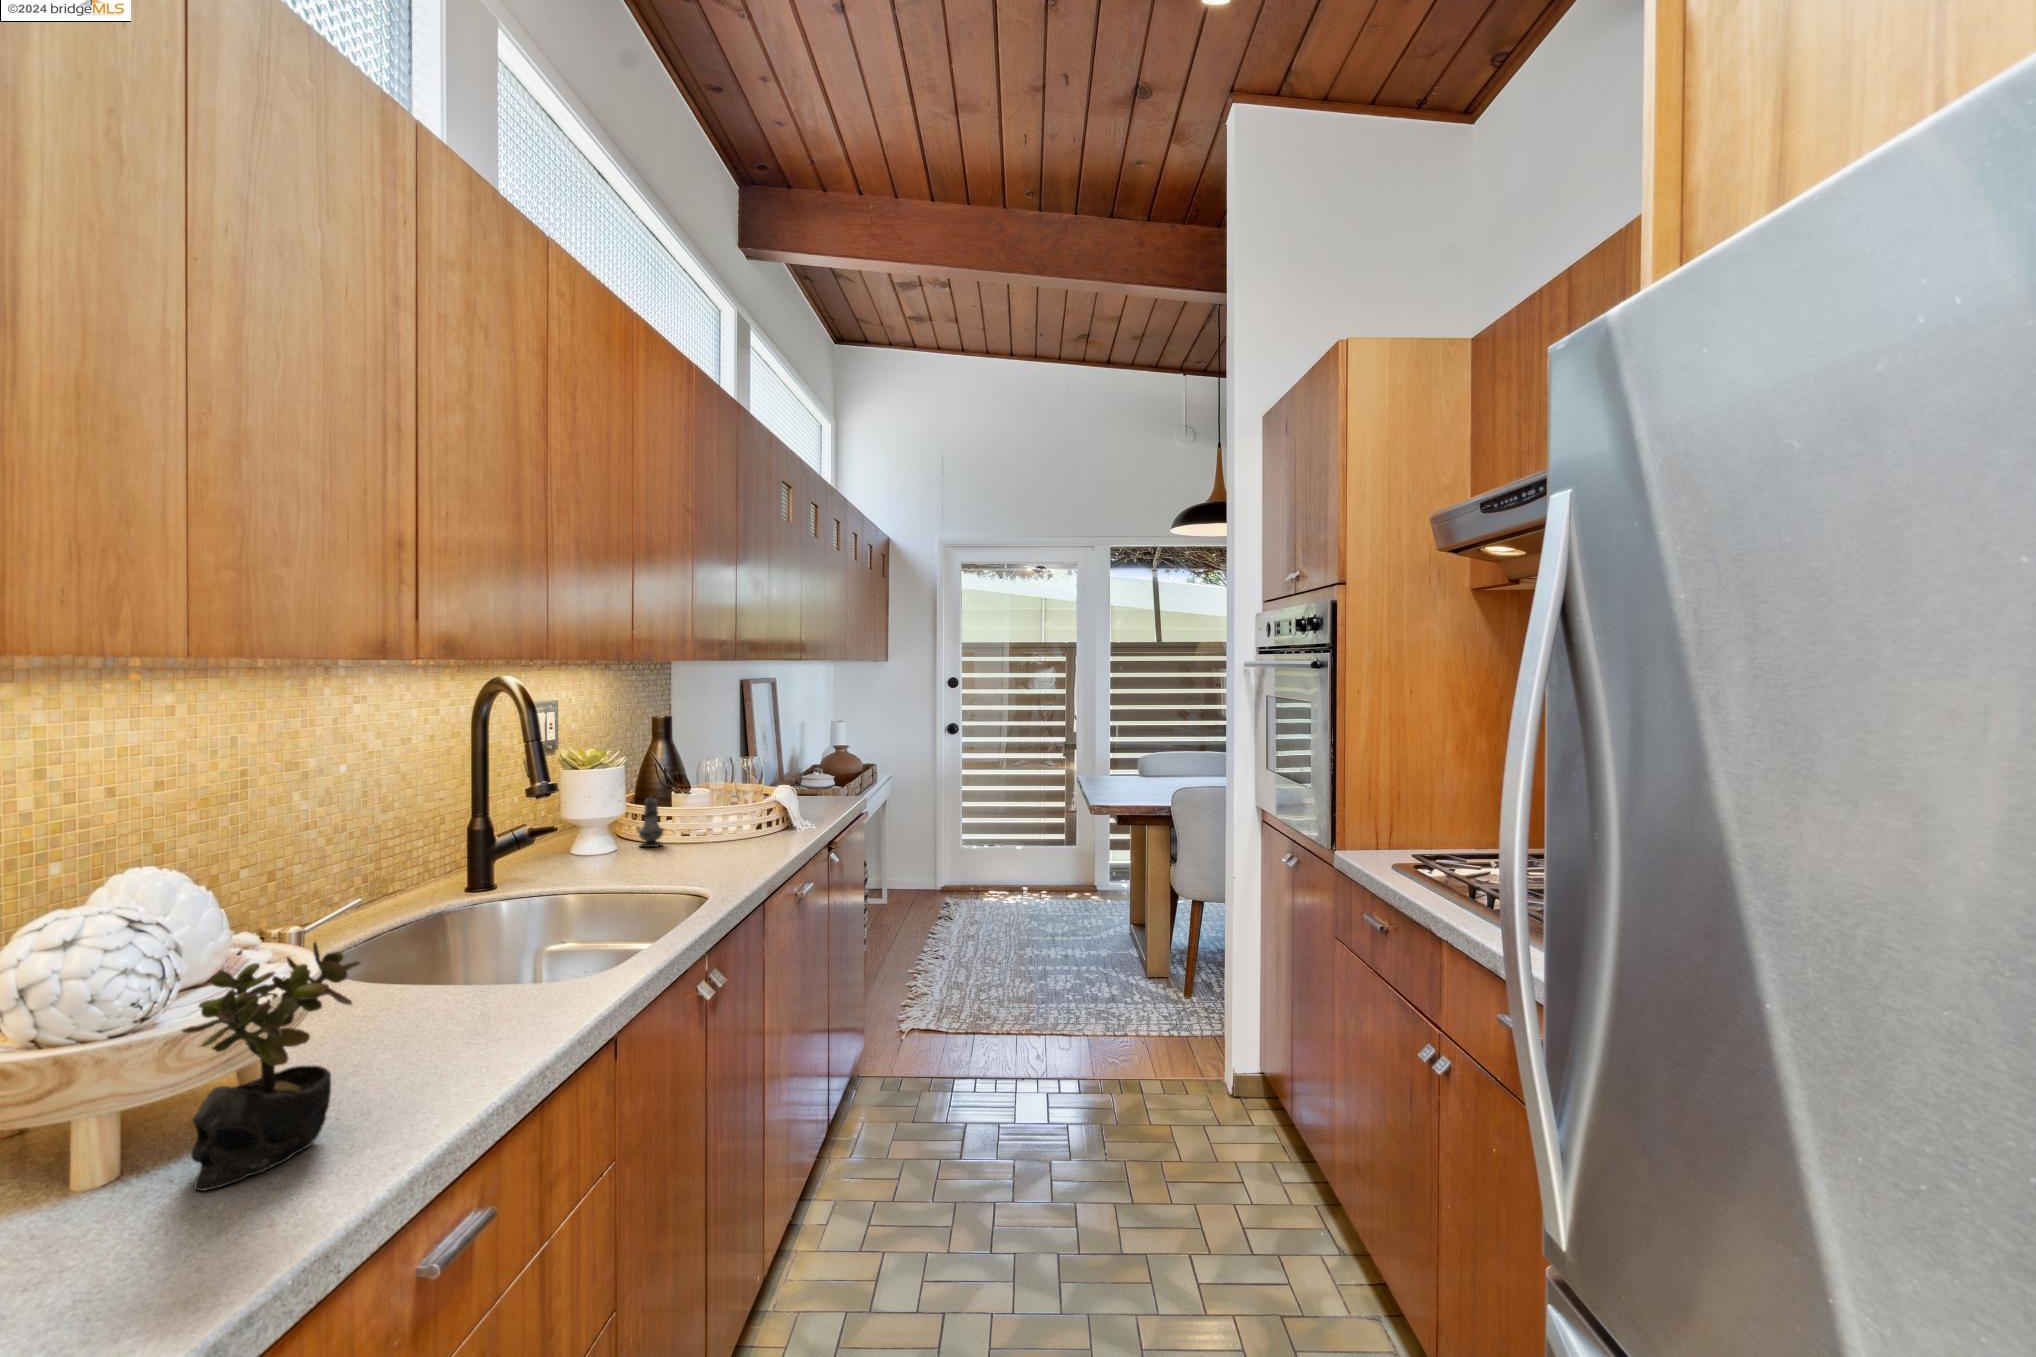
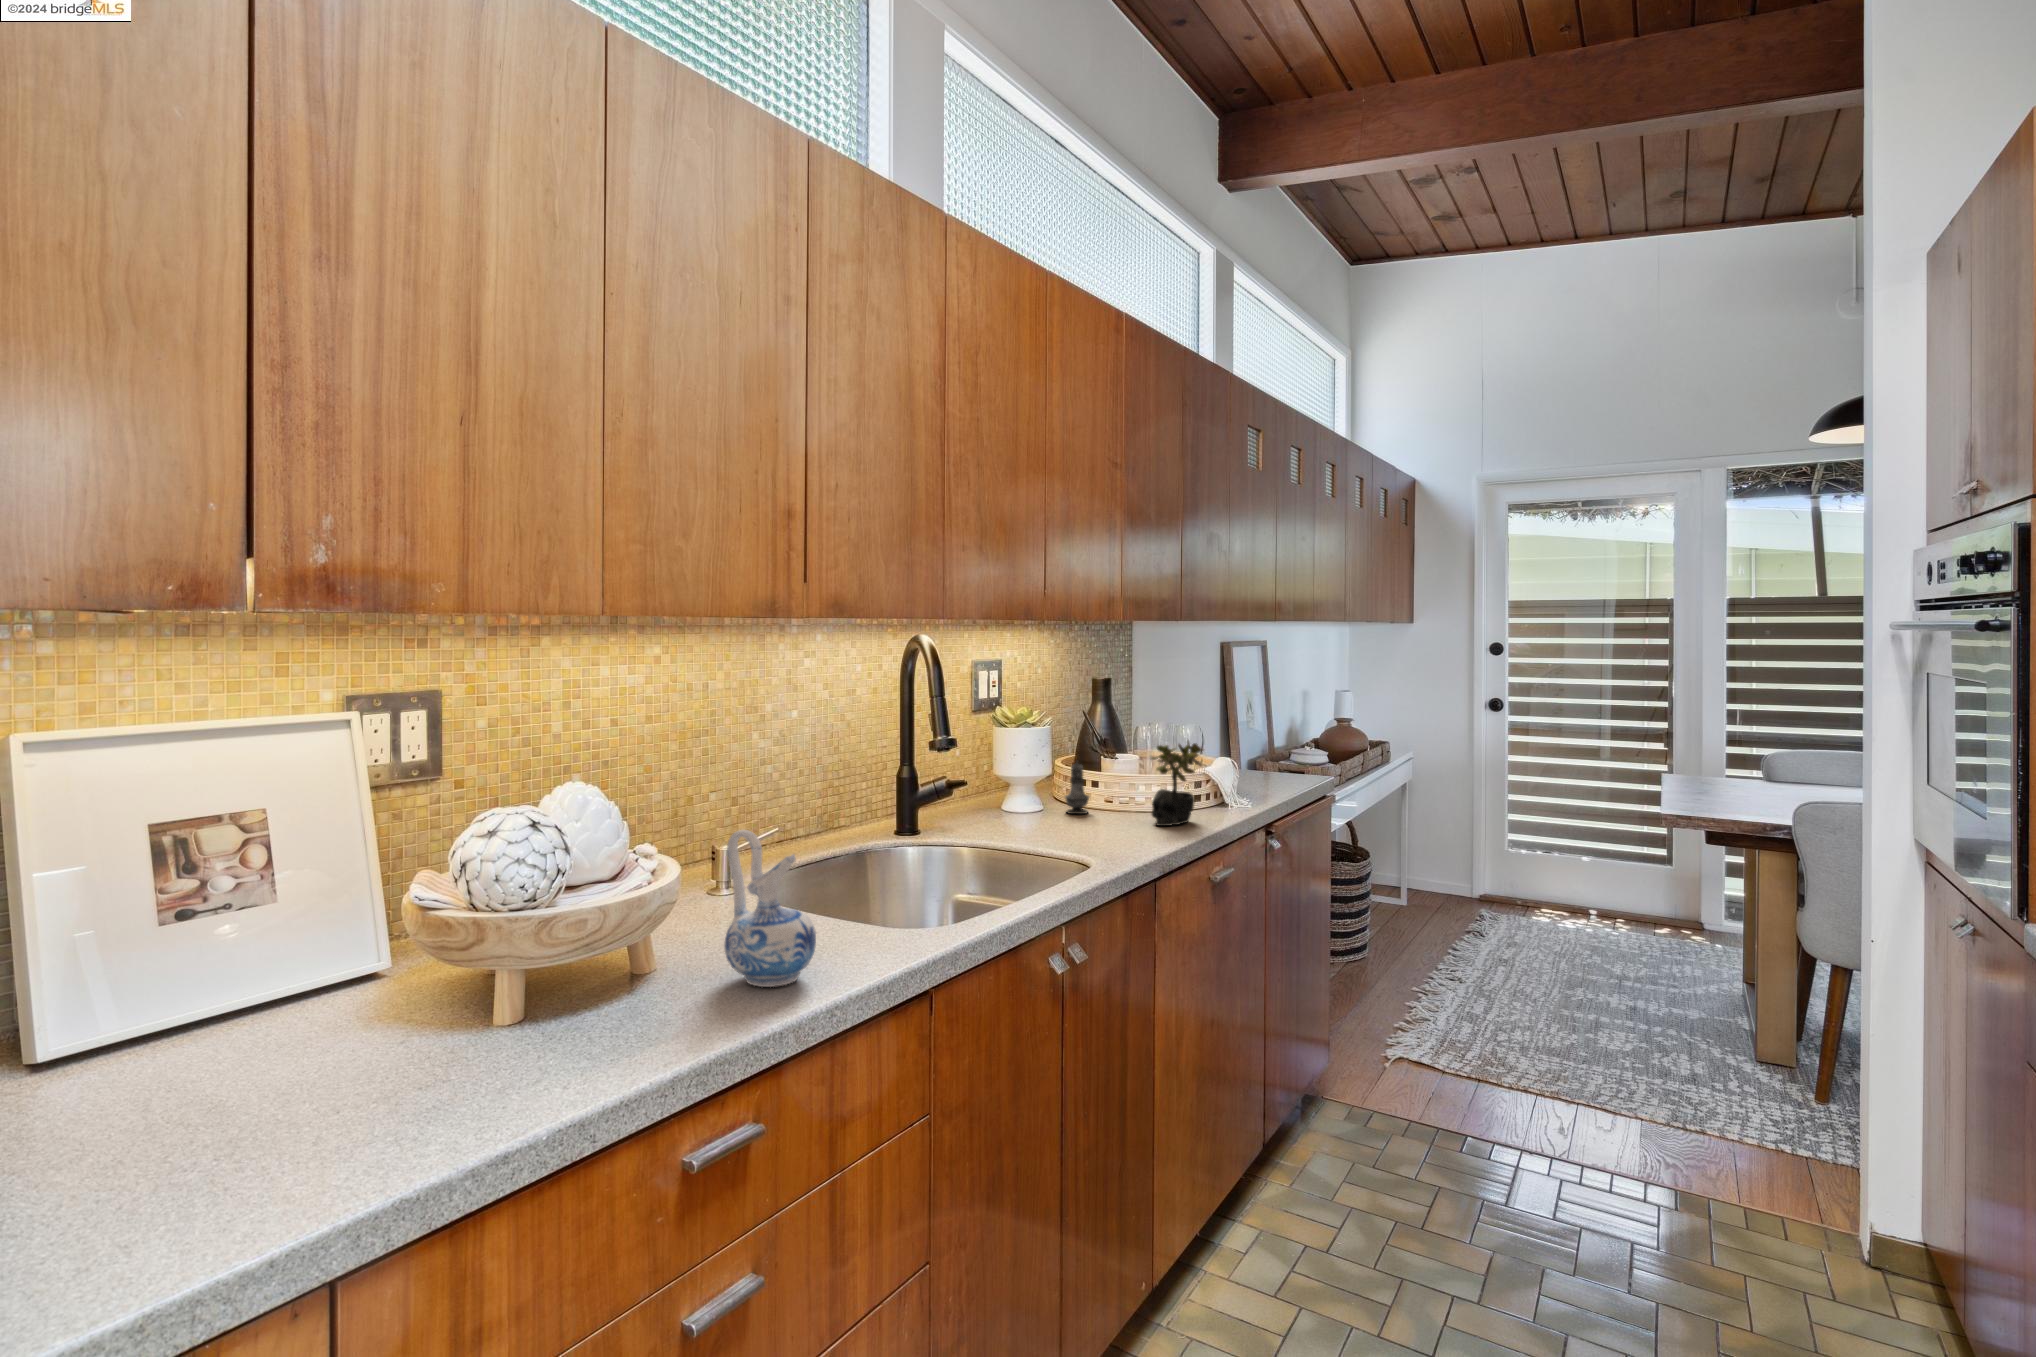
ceramic pitcher: none [378,899,492,1070] -> present [725,830,816,987]
succulent plant: present [182,943,360,1191] -> present [1151,740,1203,826]

